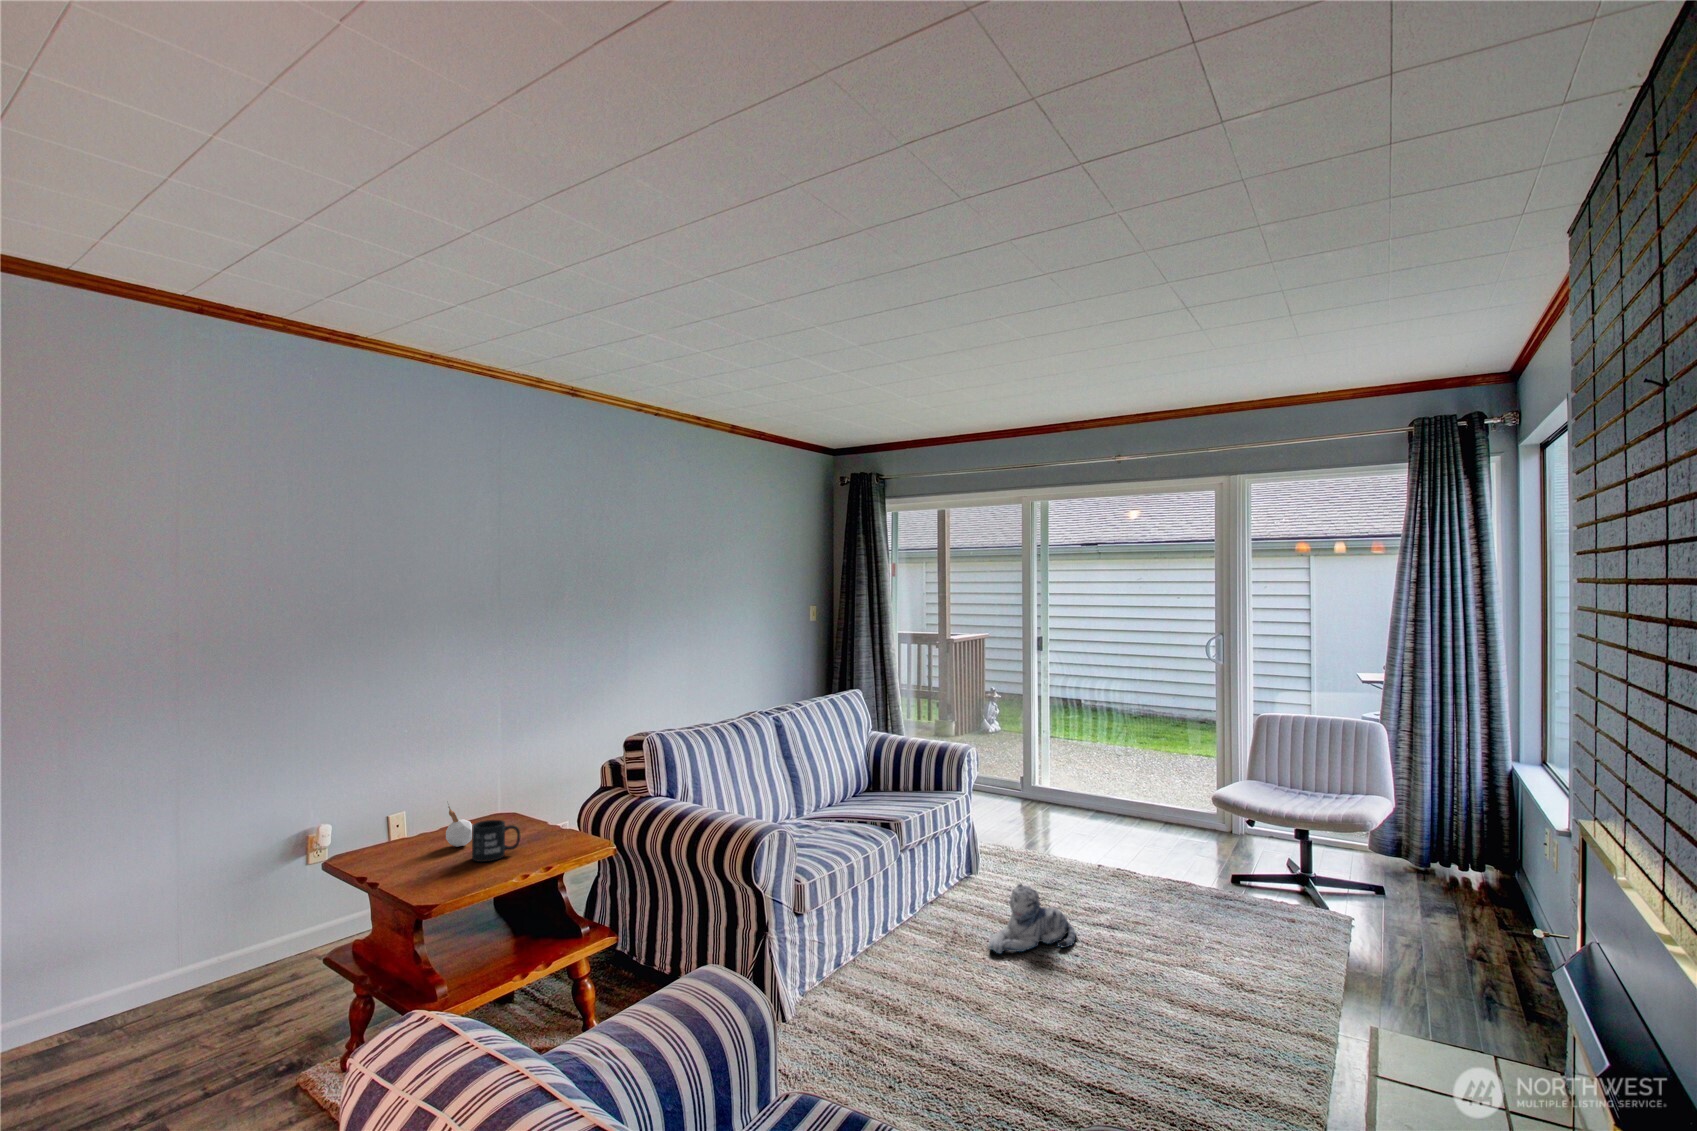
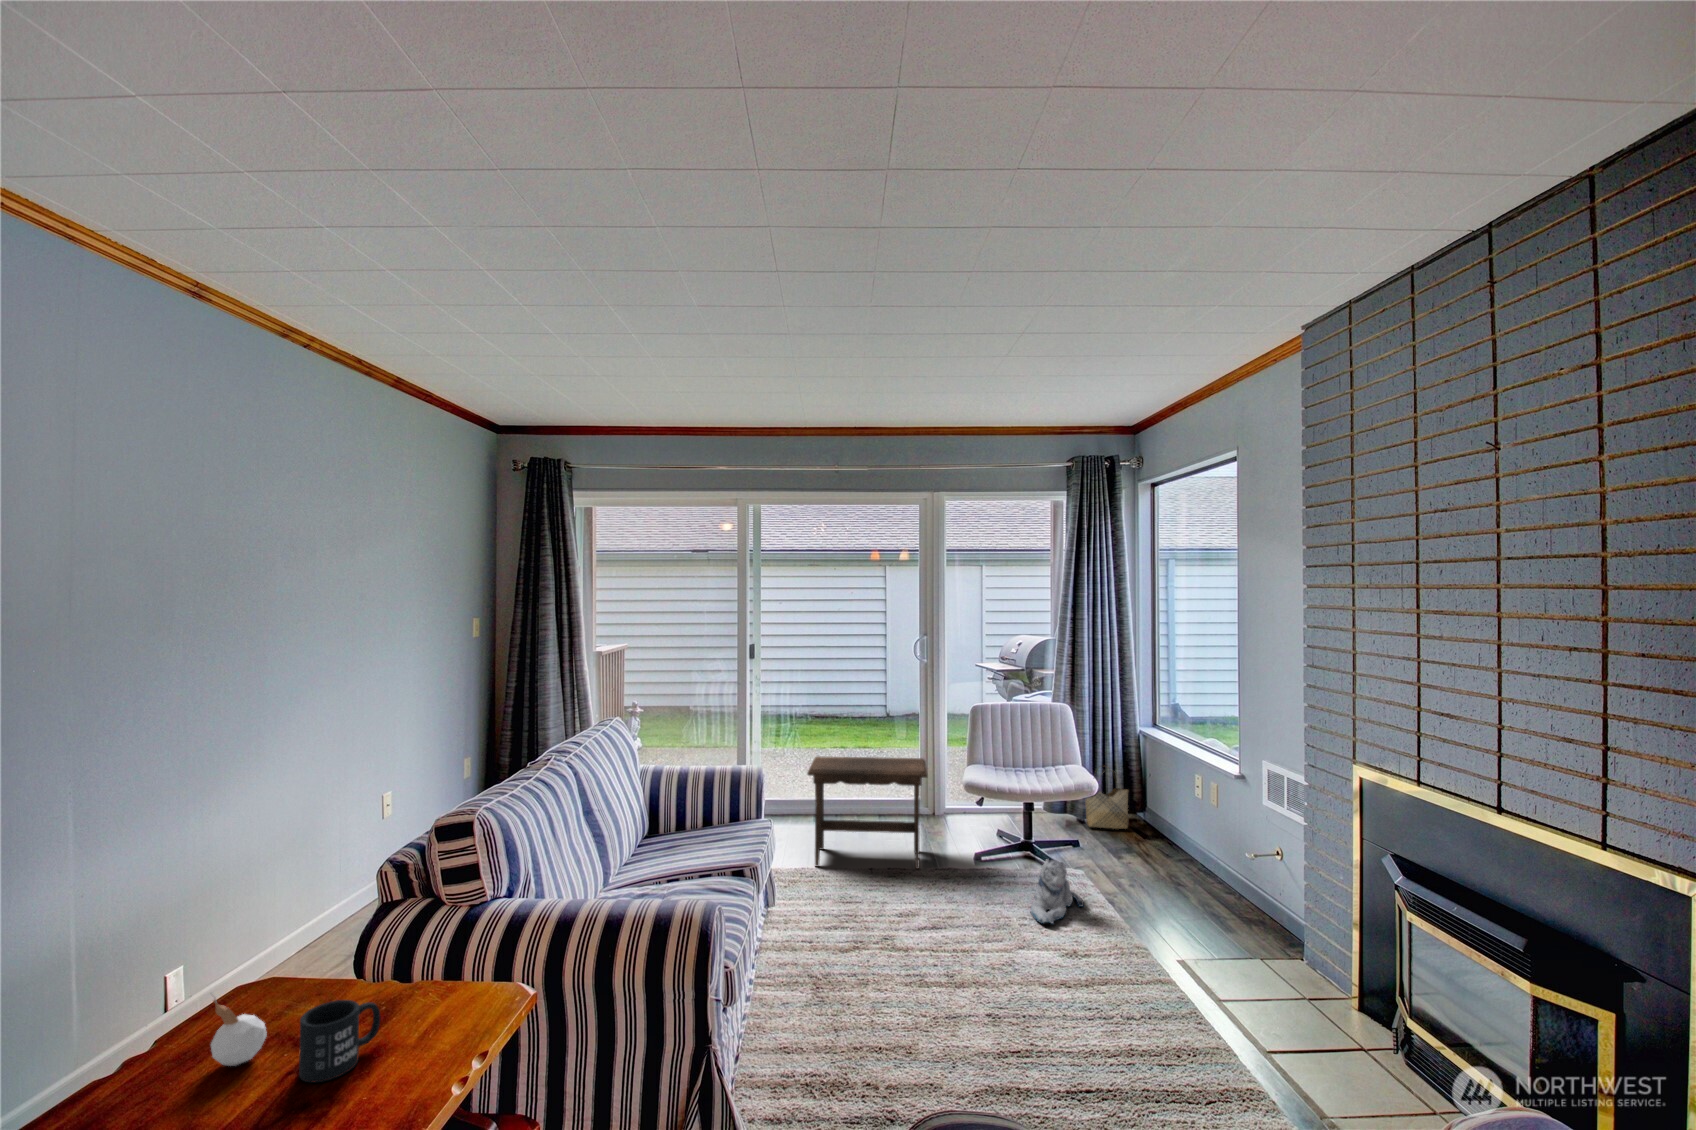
footstool: none [1034,750,1176,879] -> present [807,756,927,869]
woven basket: none [1411,805,1480,889] -> present [1085,769,1129,829]
plush toy: present [988,884,1076,954] -> present [1031,859,1084,924]

